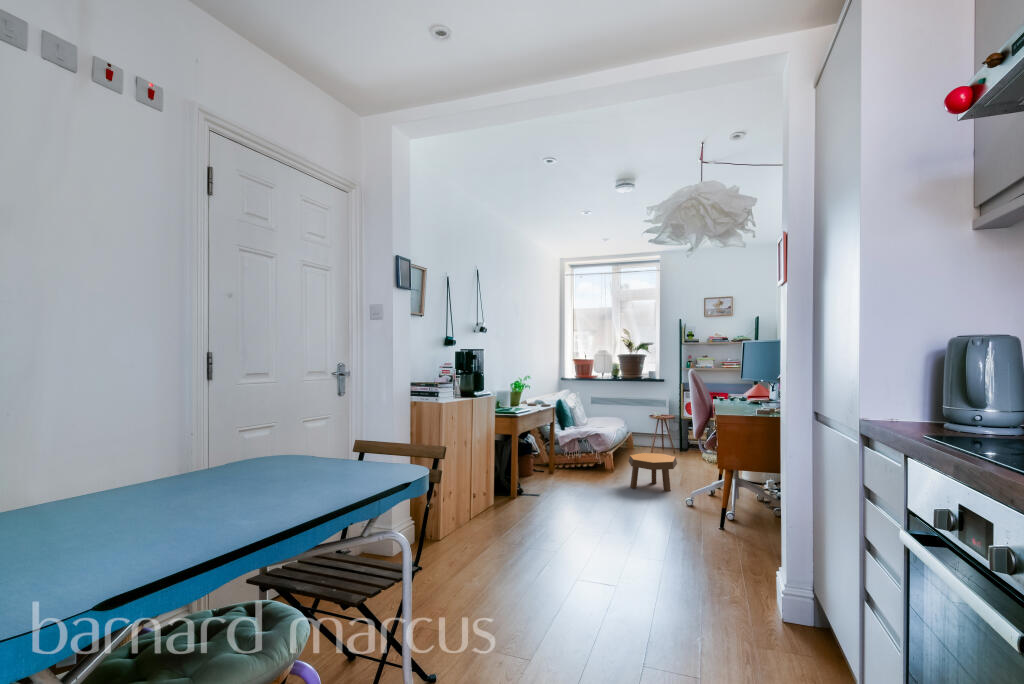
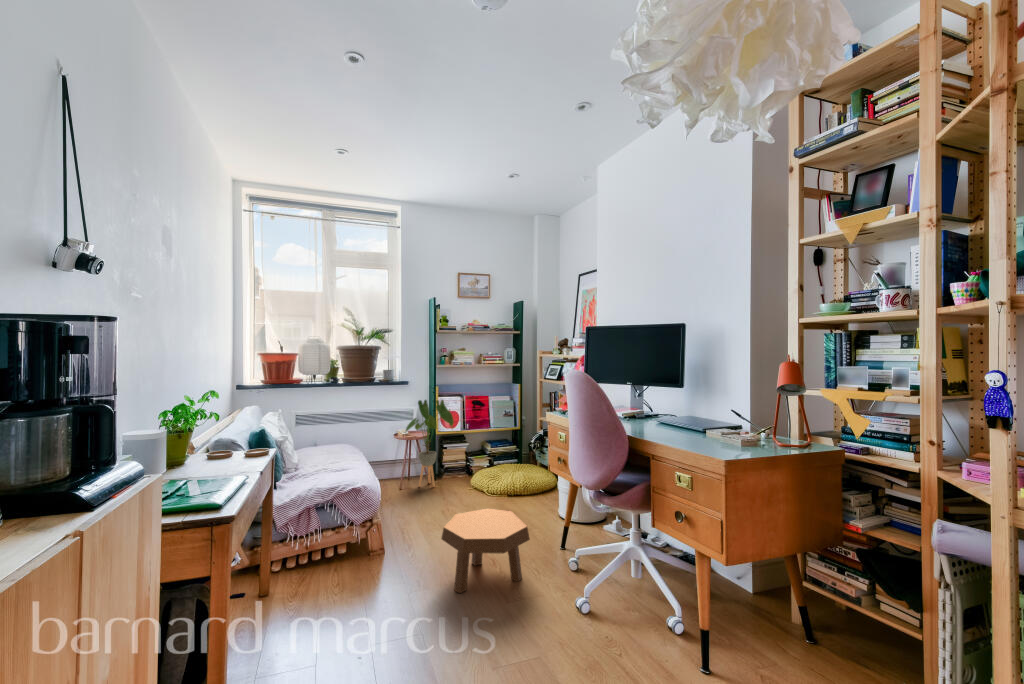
house plant: none [653,393,690,454] -> present [406,400,454,487]

